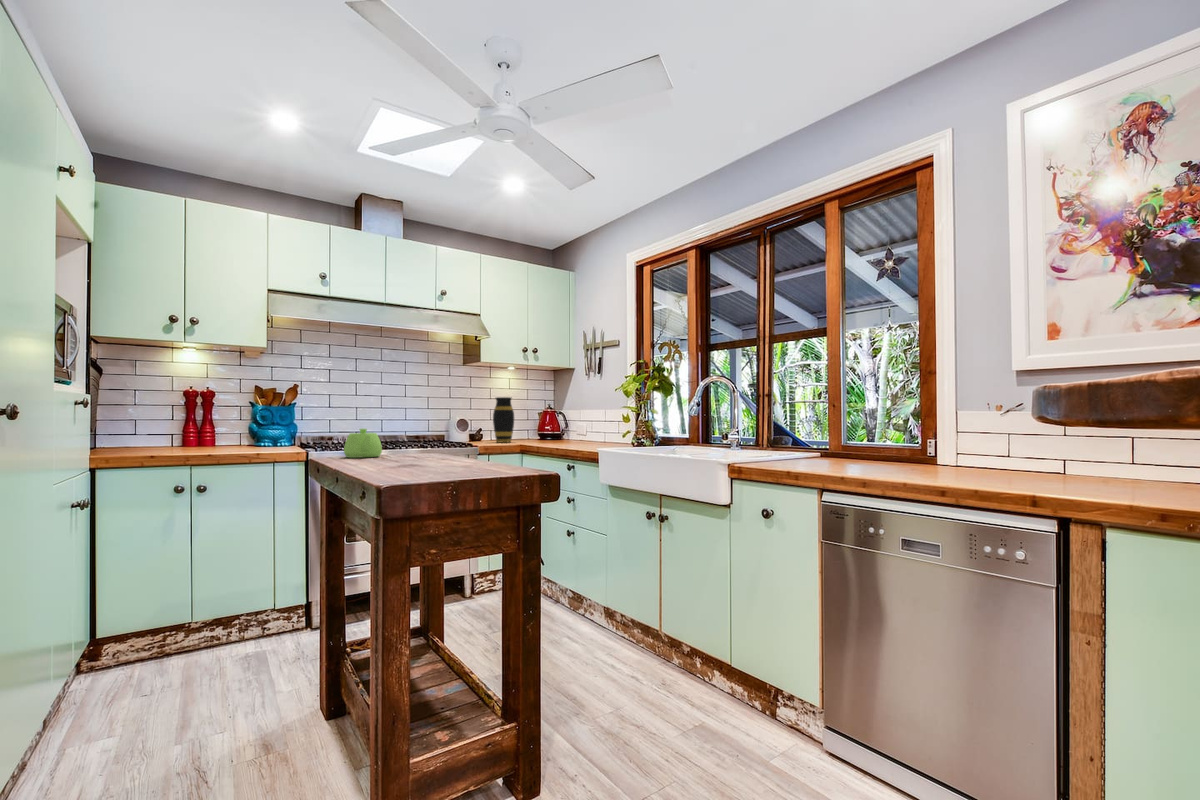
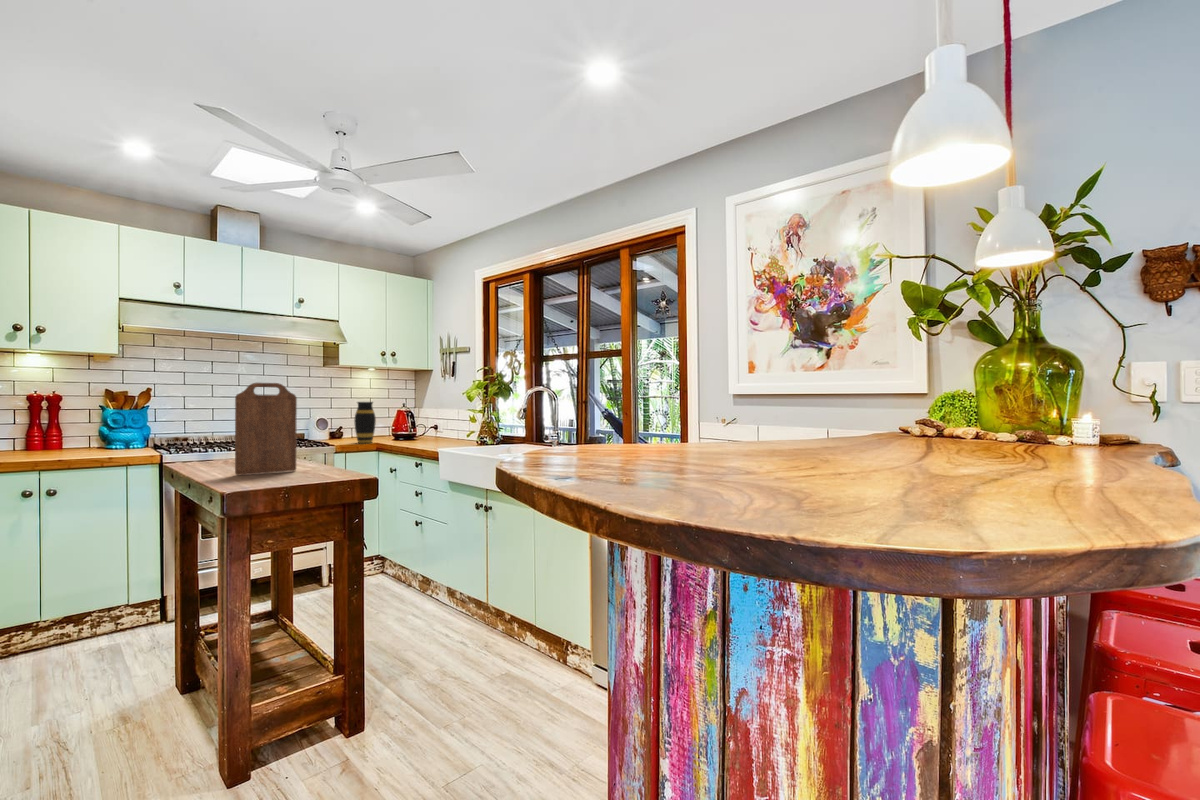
cutting board: none [387,352,453,462] -> present [235,383,297,475]
teapot: present [344,429,382,458] -> none [196,443,233,469]

